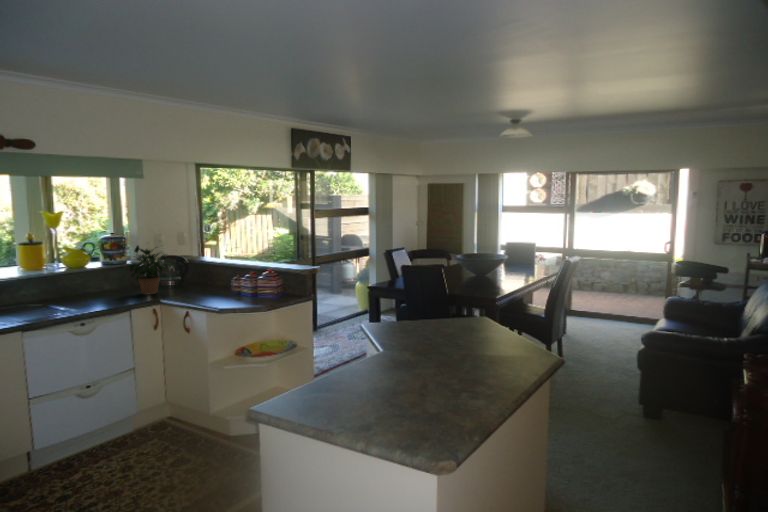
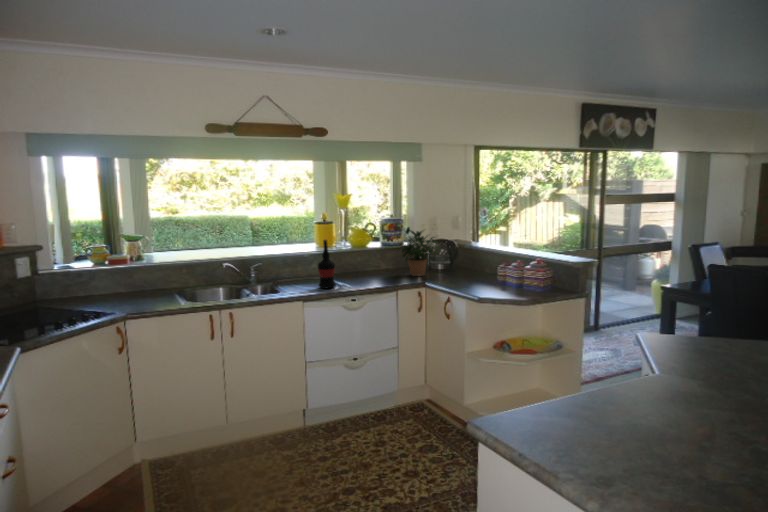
wine bottle: none [37,263,61,316] -> present [318,240,336,288]

